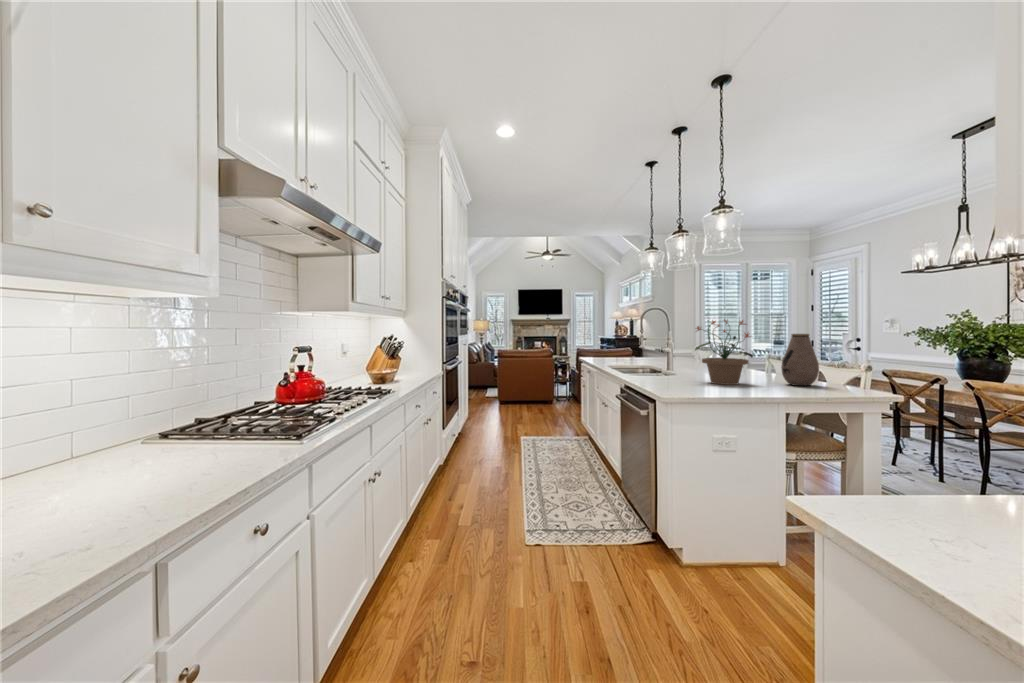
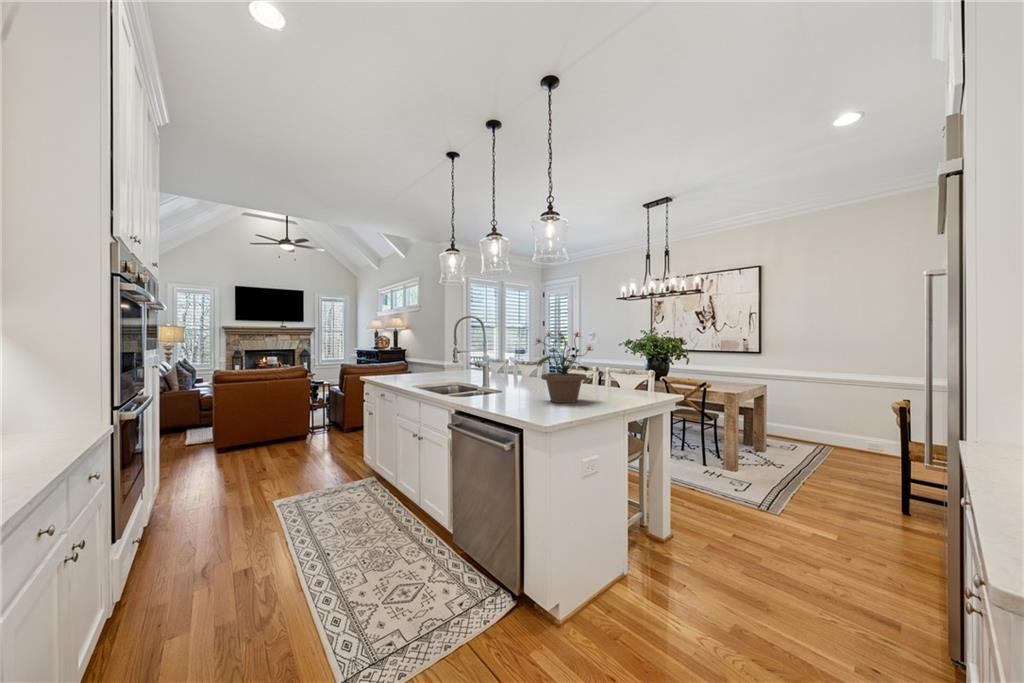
vase: present [781,334,819,386] -> none [608,346,639,398]

